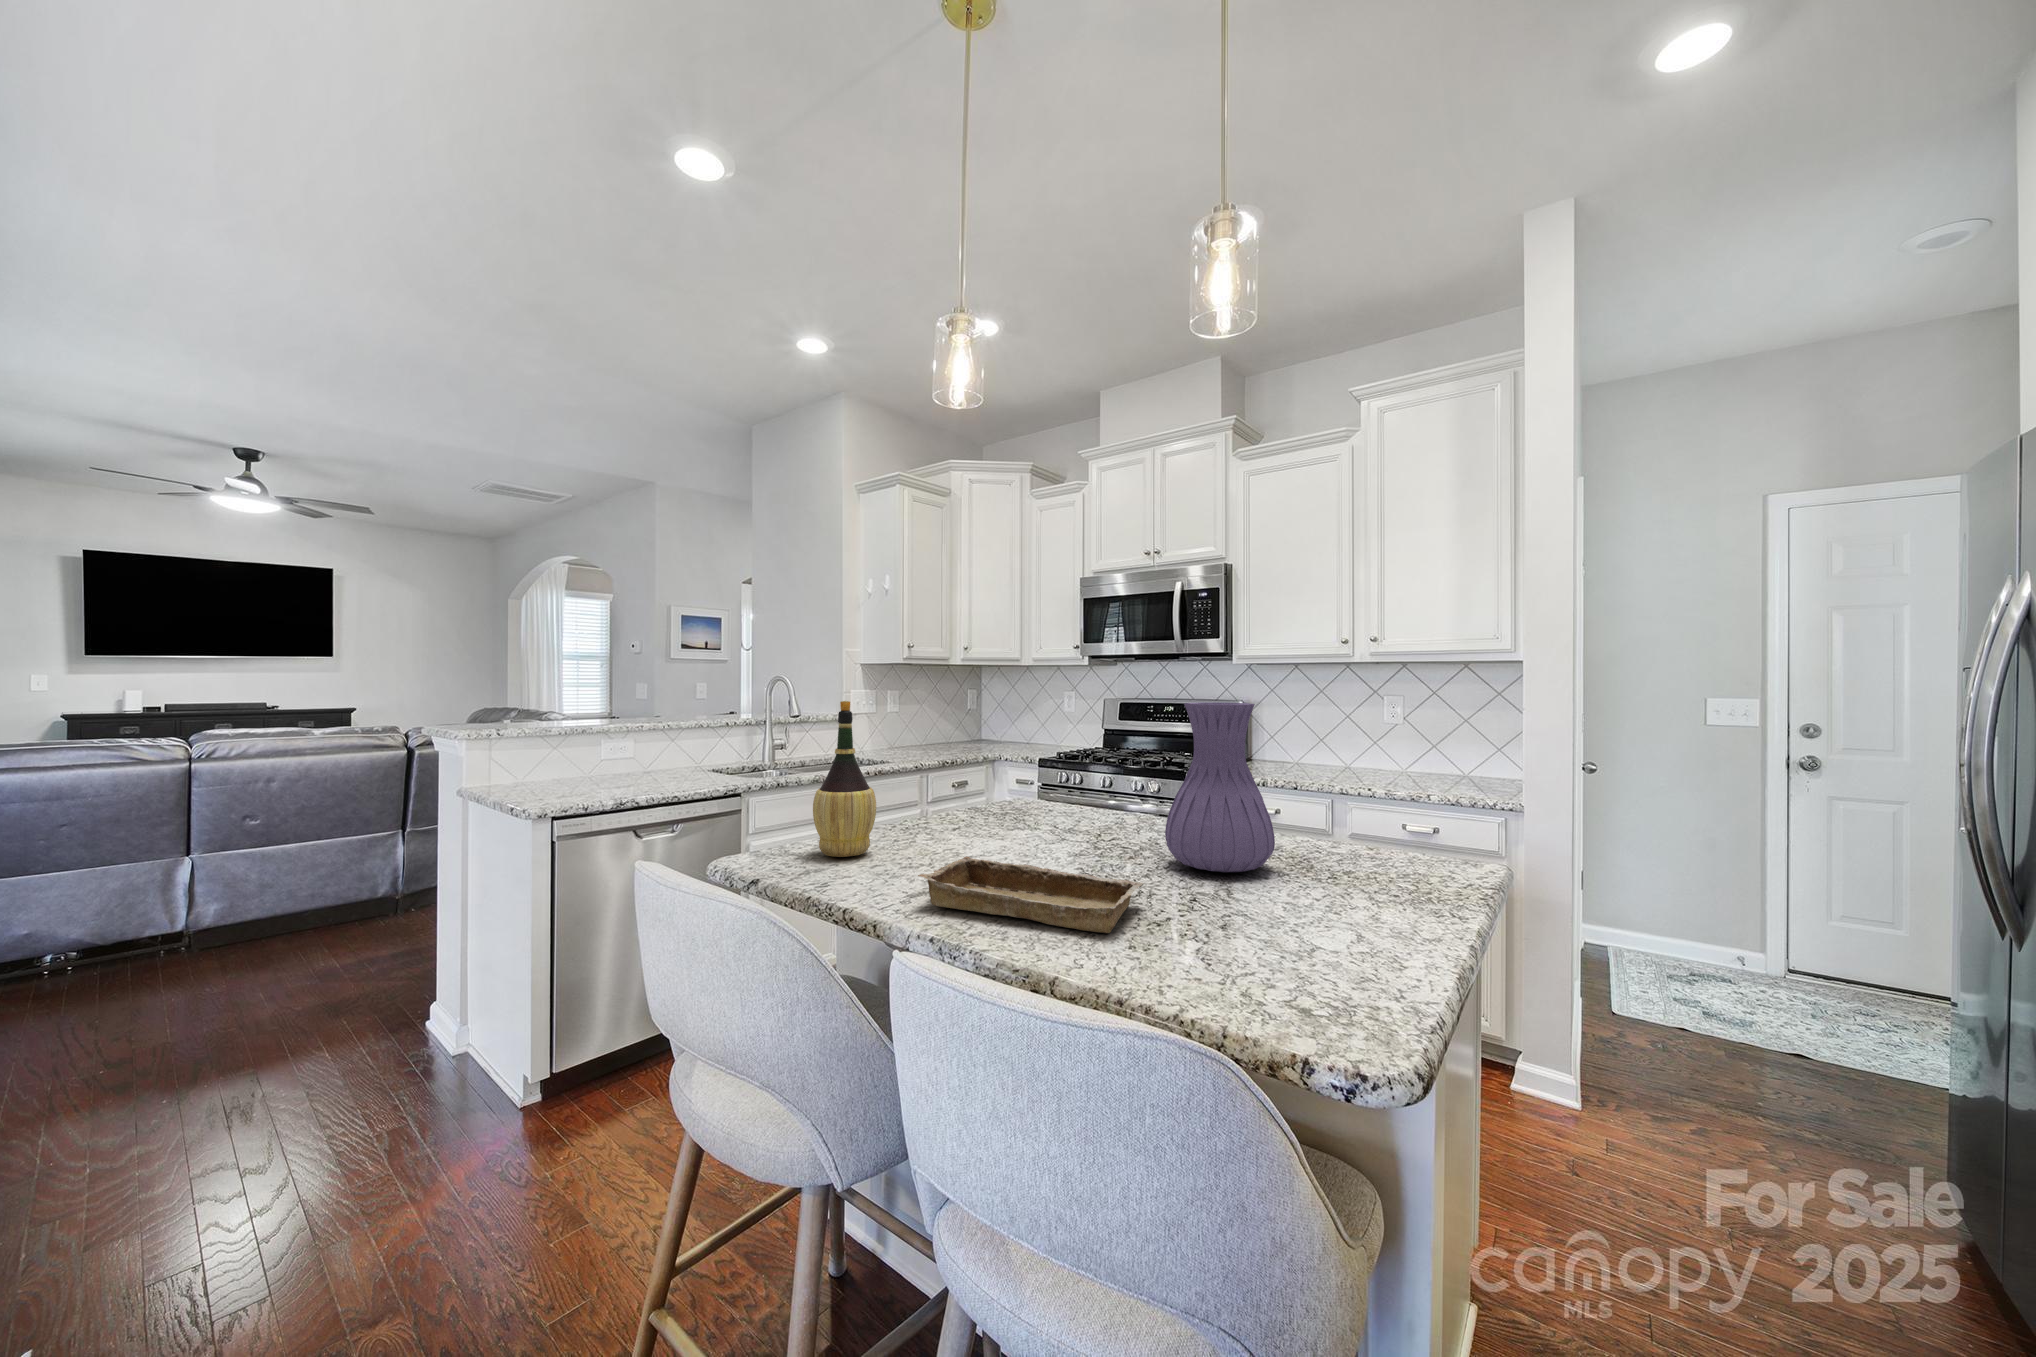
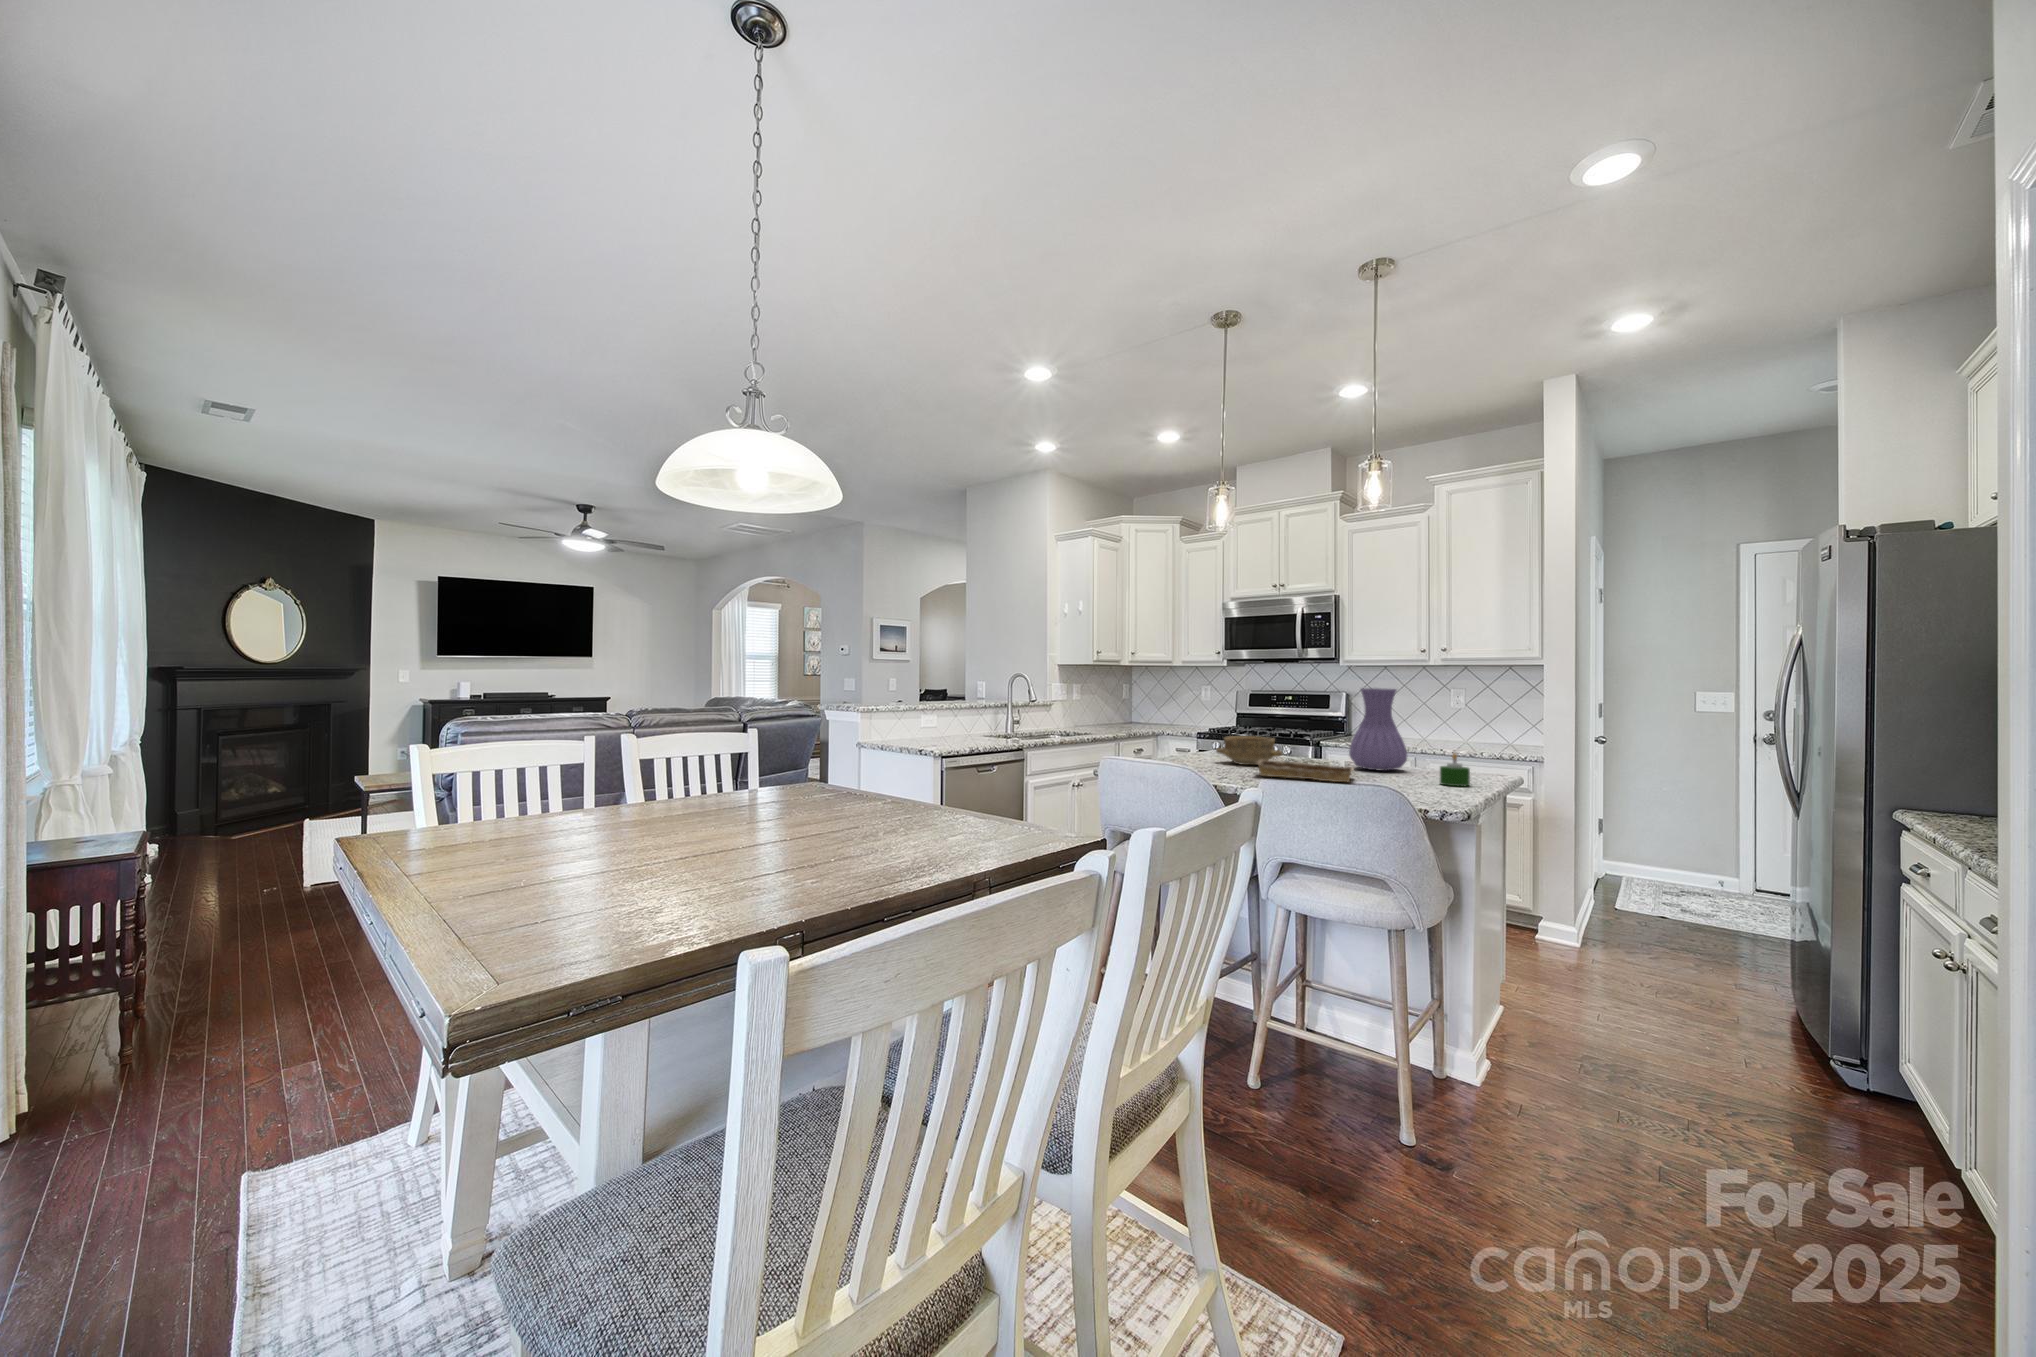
wine bottle: present [813,701,876,857] -> none [1166,687,1198,764]
ceramic bowl: none [925,792,1047,855] -> present [1216,736,1282,765]
candle: none [1322,861,1389,947] -> present [1440,754,1470,786]

